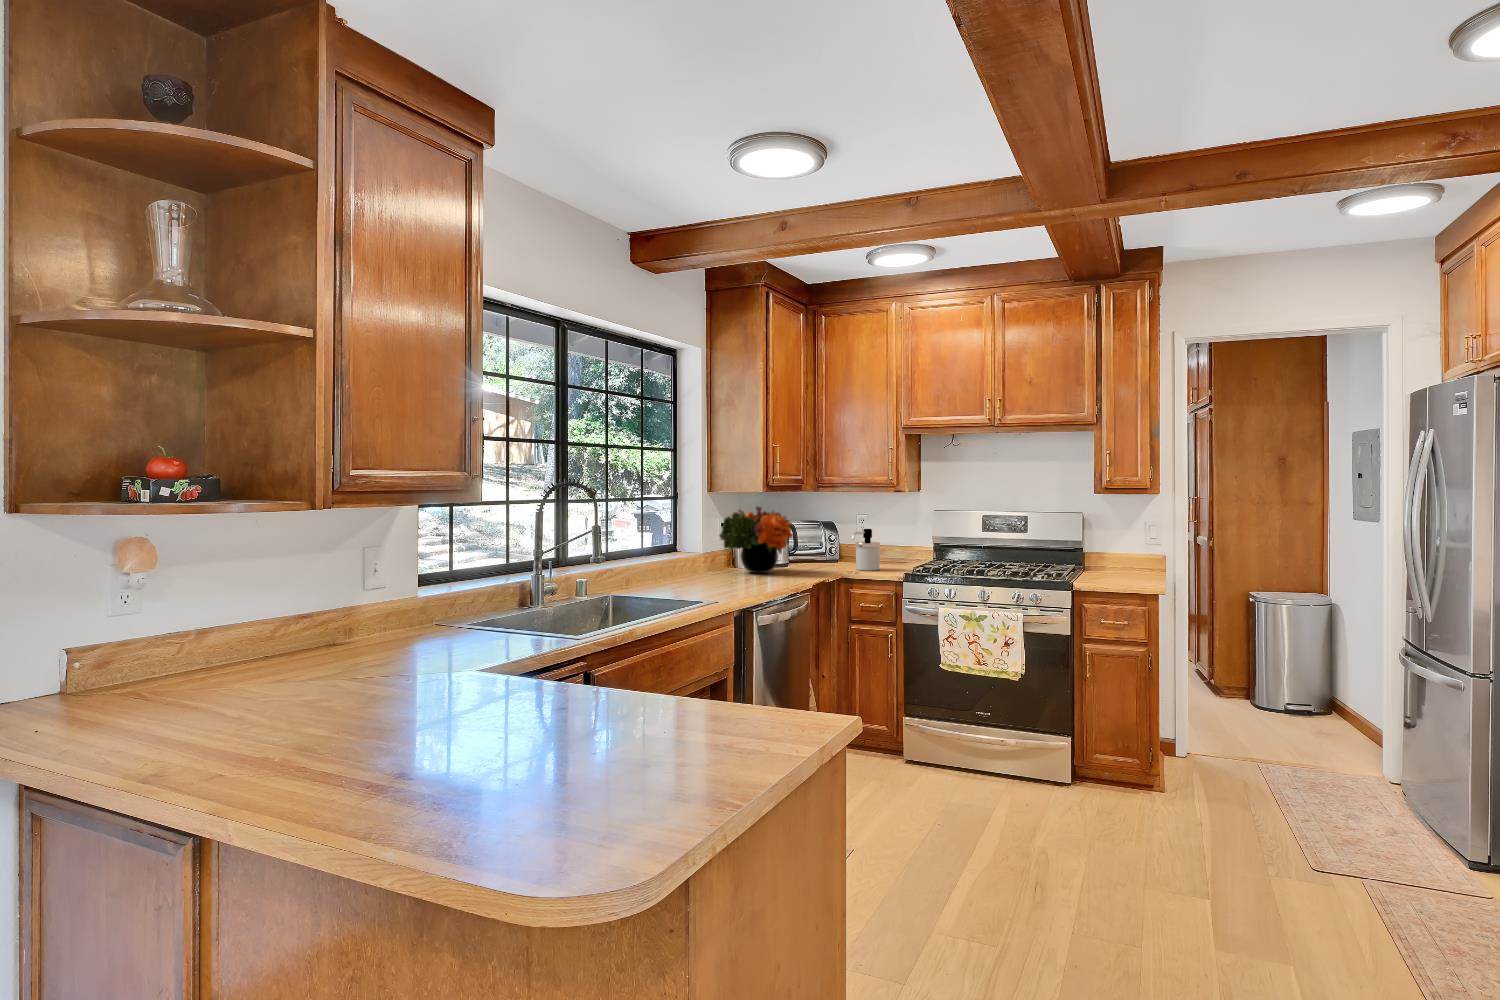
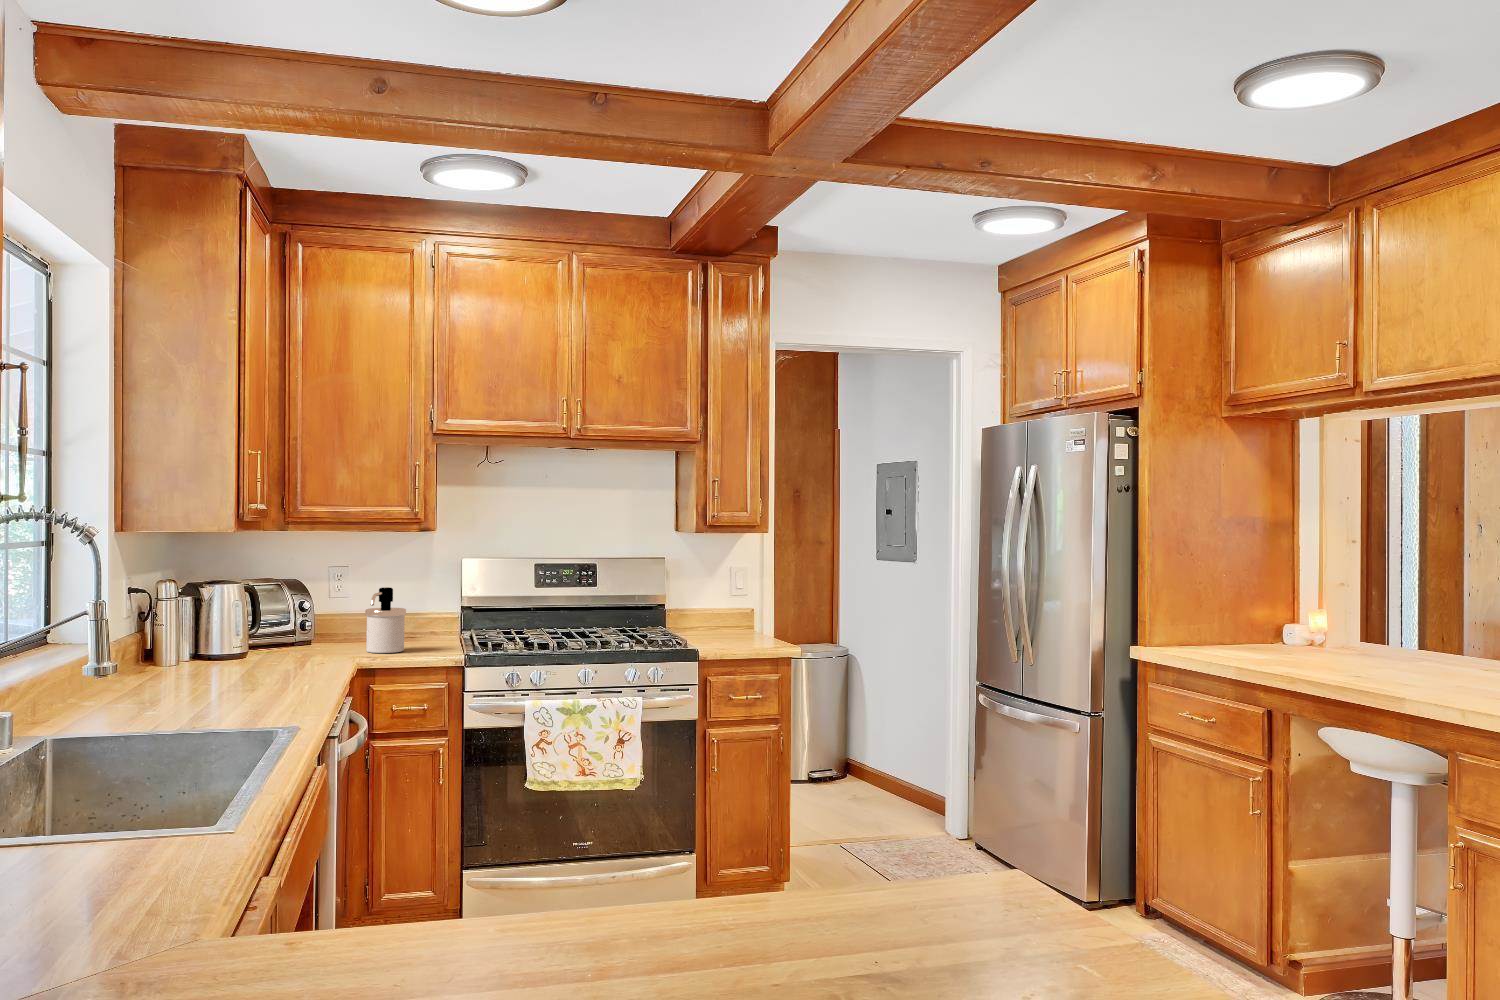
flower arrangement: present [719,507,793,573] -> none [152,555,296,671]

